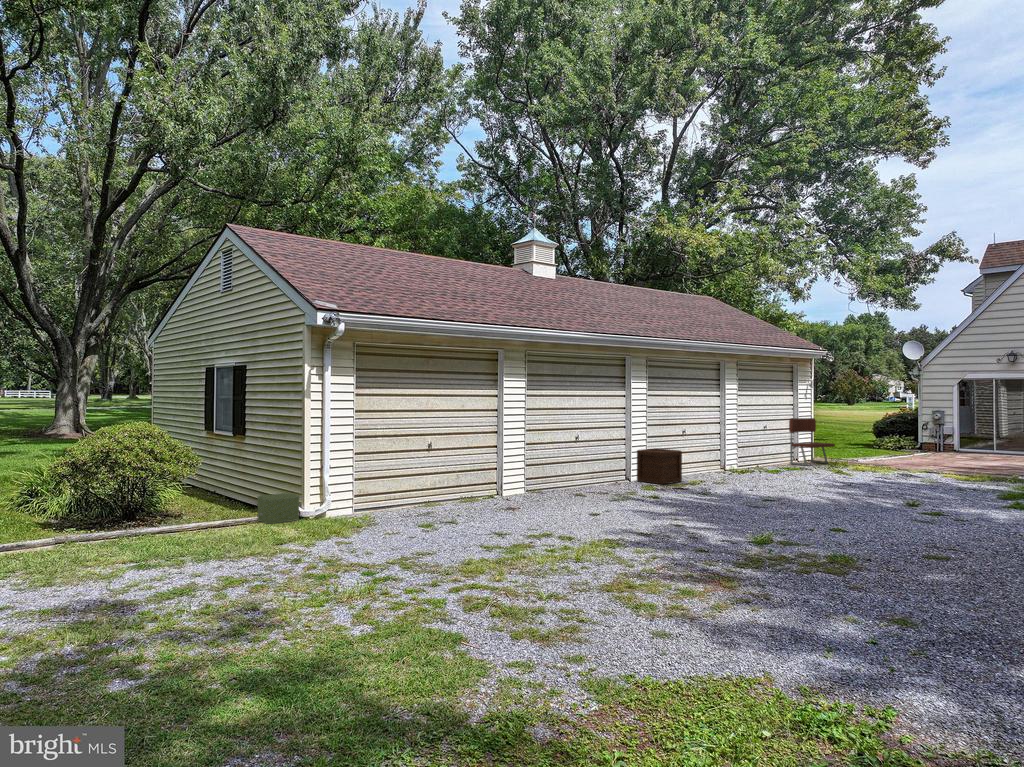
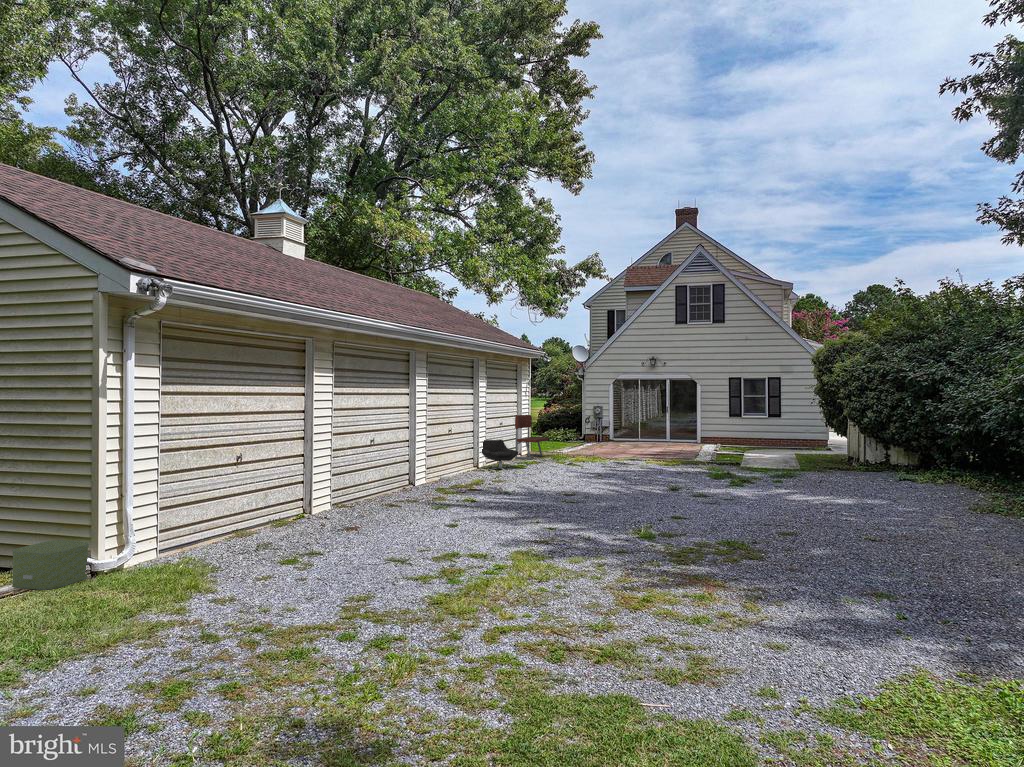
lounge chair: none [731,443,770,475] -> present [482,440,518,471]
wooden crate: present [637,448,682,484] -> none [418,449,461,486]

